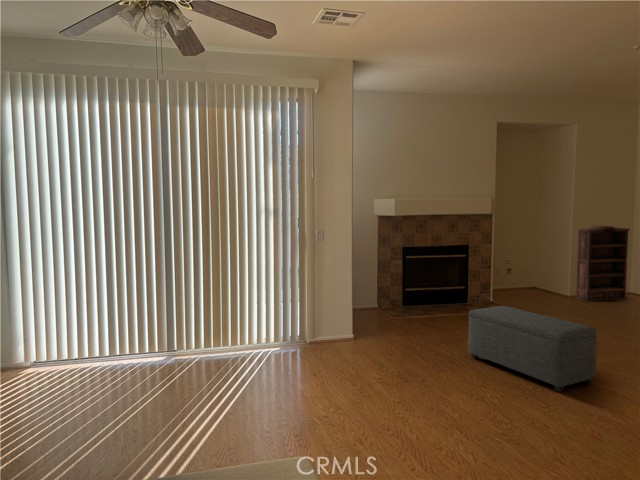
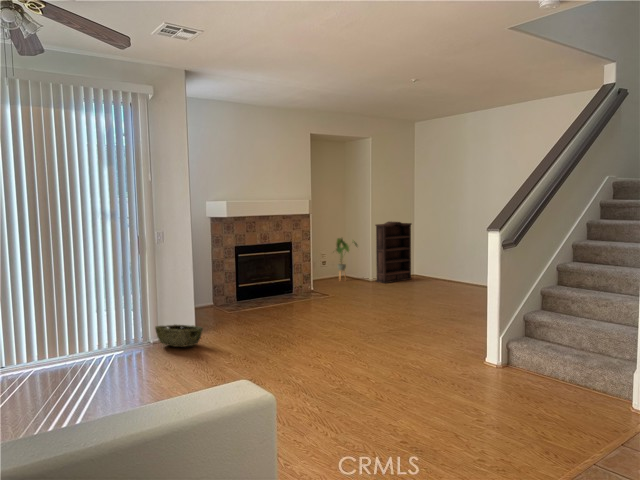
house plant: none [517,243,554,294] -> present [336,238,357,280]
ottoman: present [469,306,597,392] -> none [300,290,397,353]
woven basket: none [311,326,358,352] -> present [155,325,203,347]

